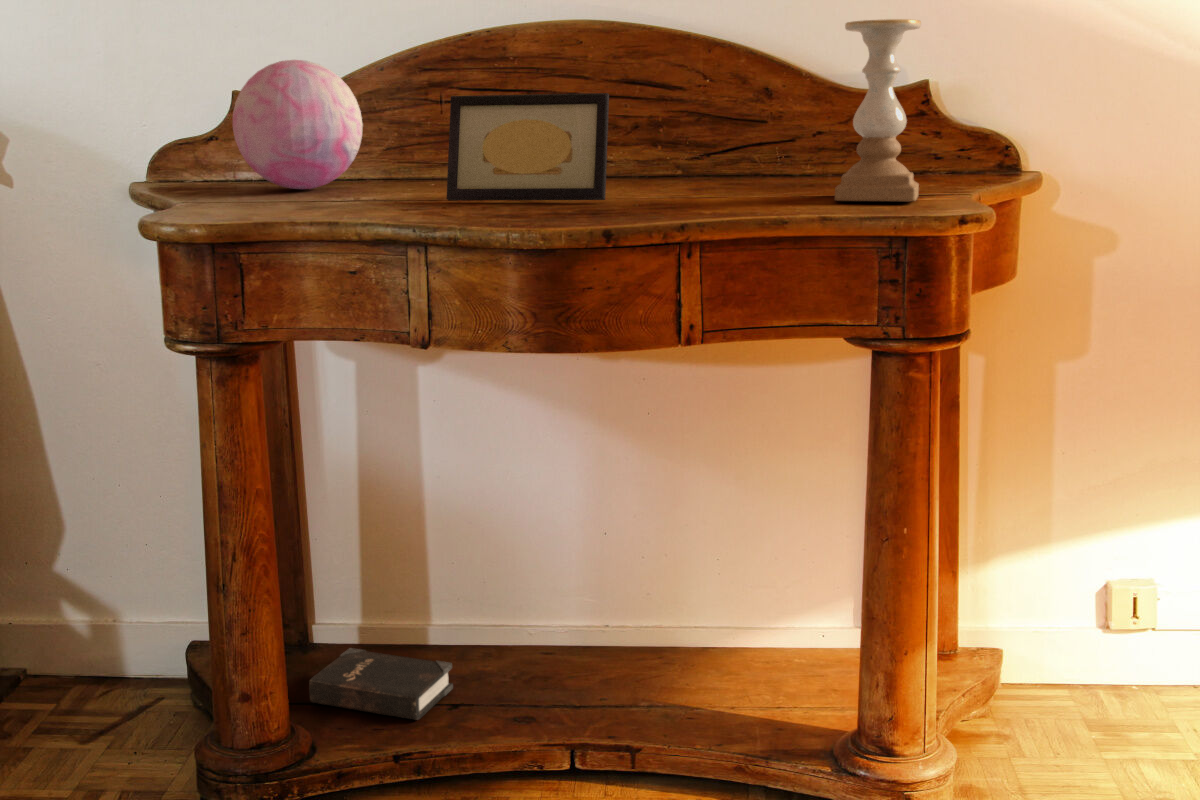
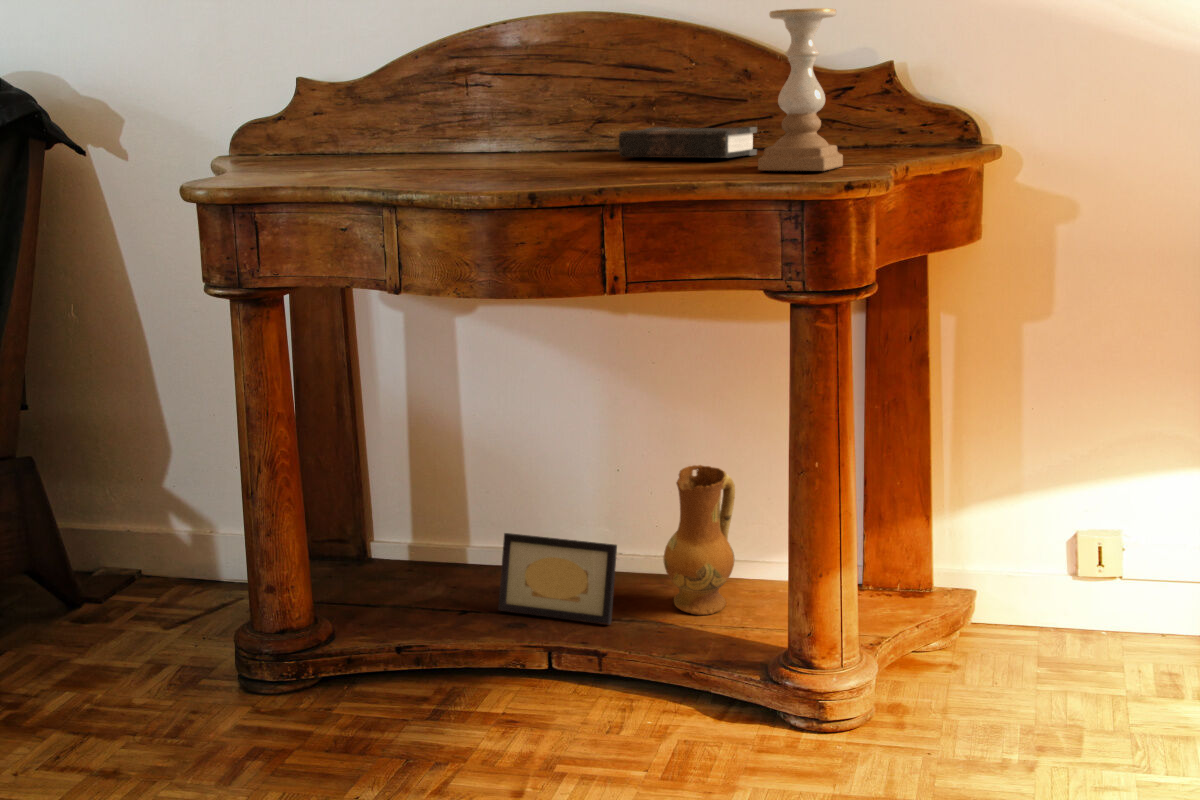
decorative orb: present [233,60,363,189] -> none [279,51,388,160]
picture frame: present [446,93,609,200] -> present [498,533,617,625]
ceramic jug: none [682,526,762,695] -> present [663,465,735,615]
hardback book: present [309,648,453,720] -> present [619,127,757,158]

